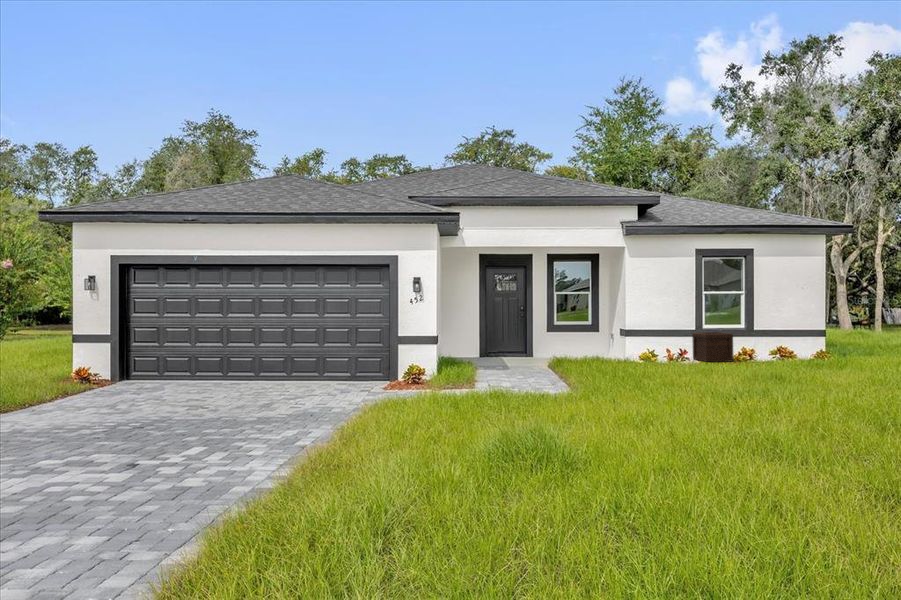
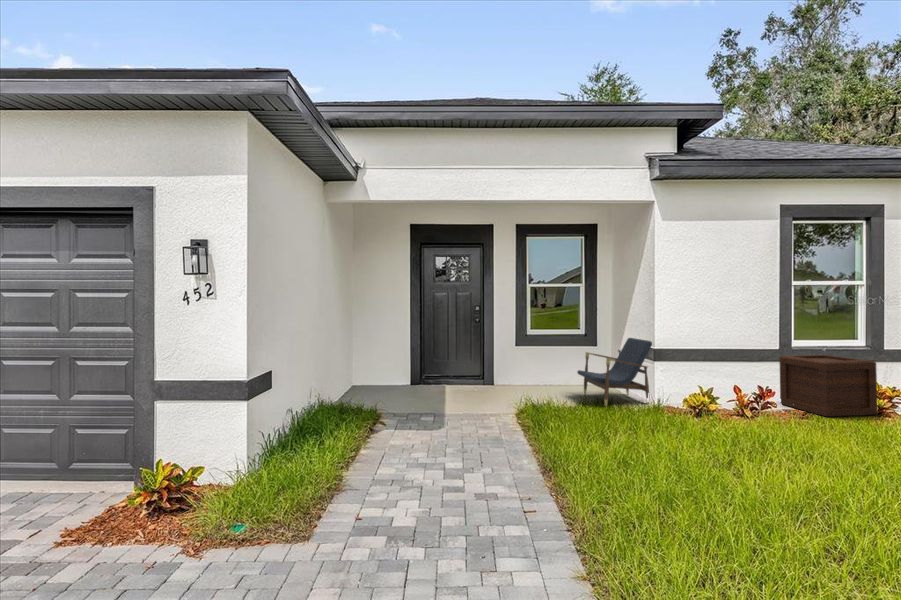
lounge chair: none [584,324,624,361] -> present [577,338,652,407]

